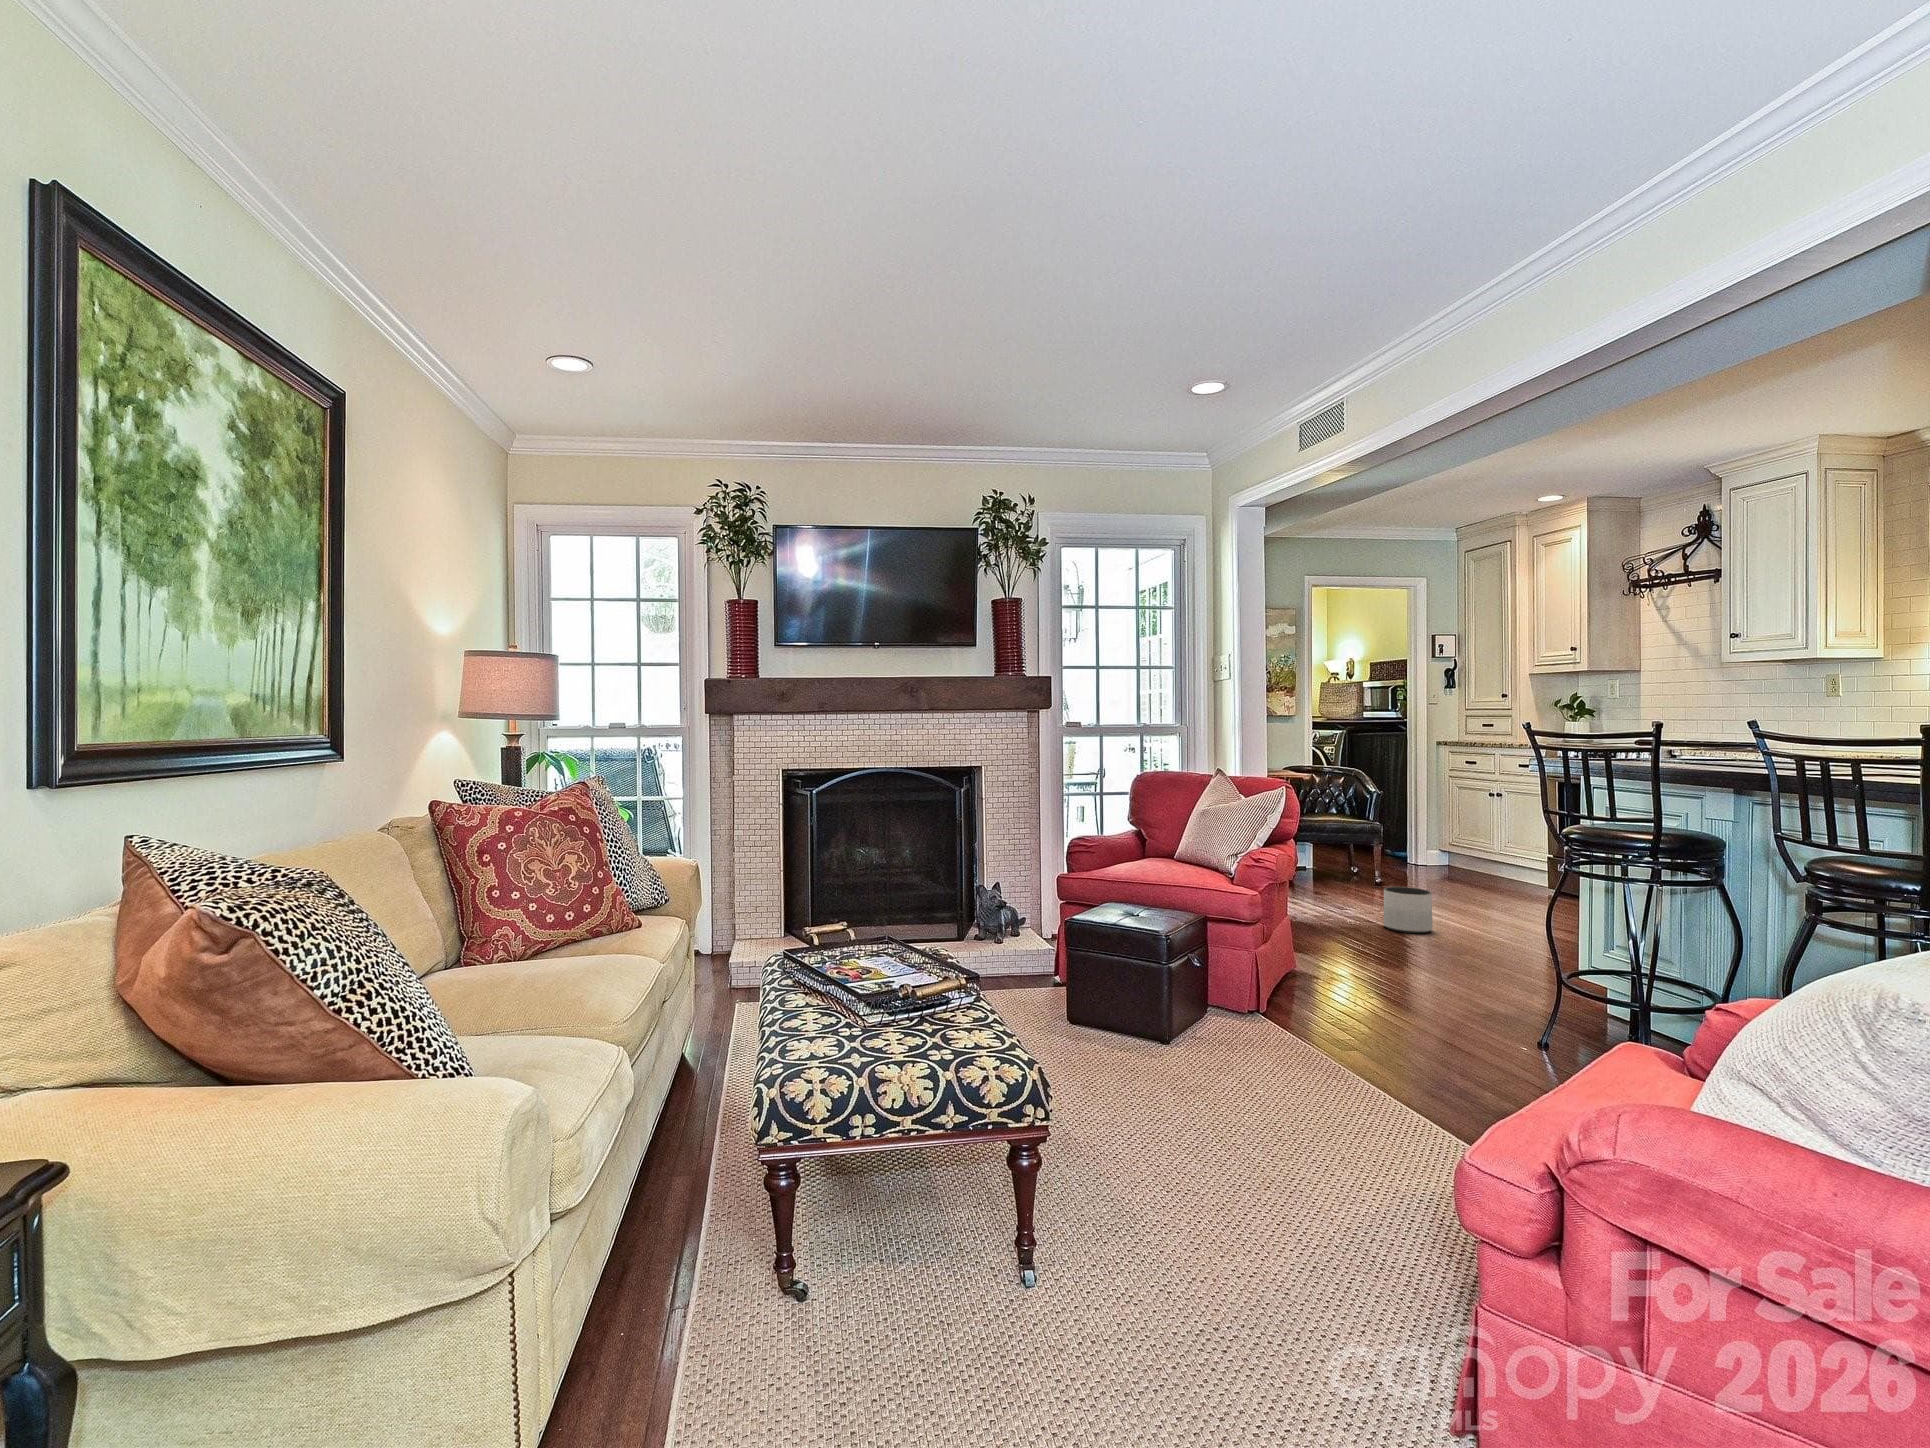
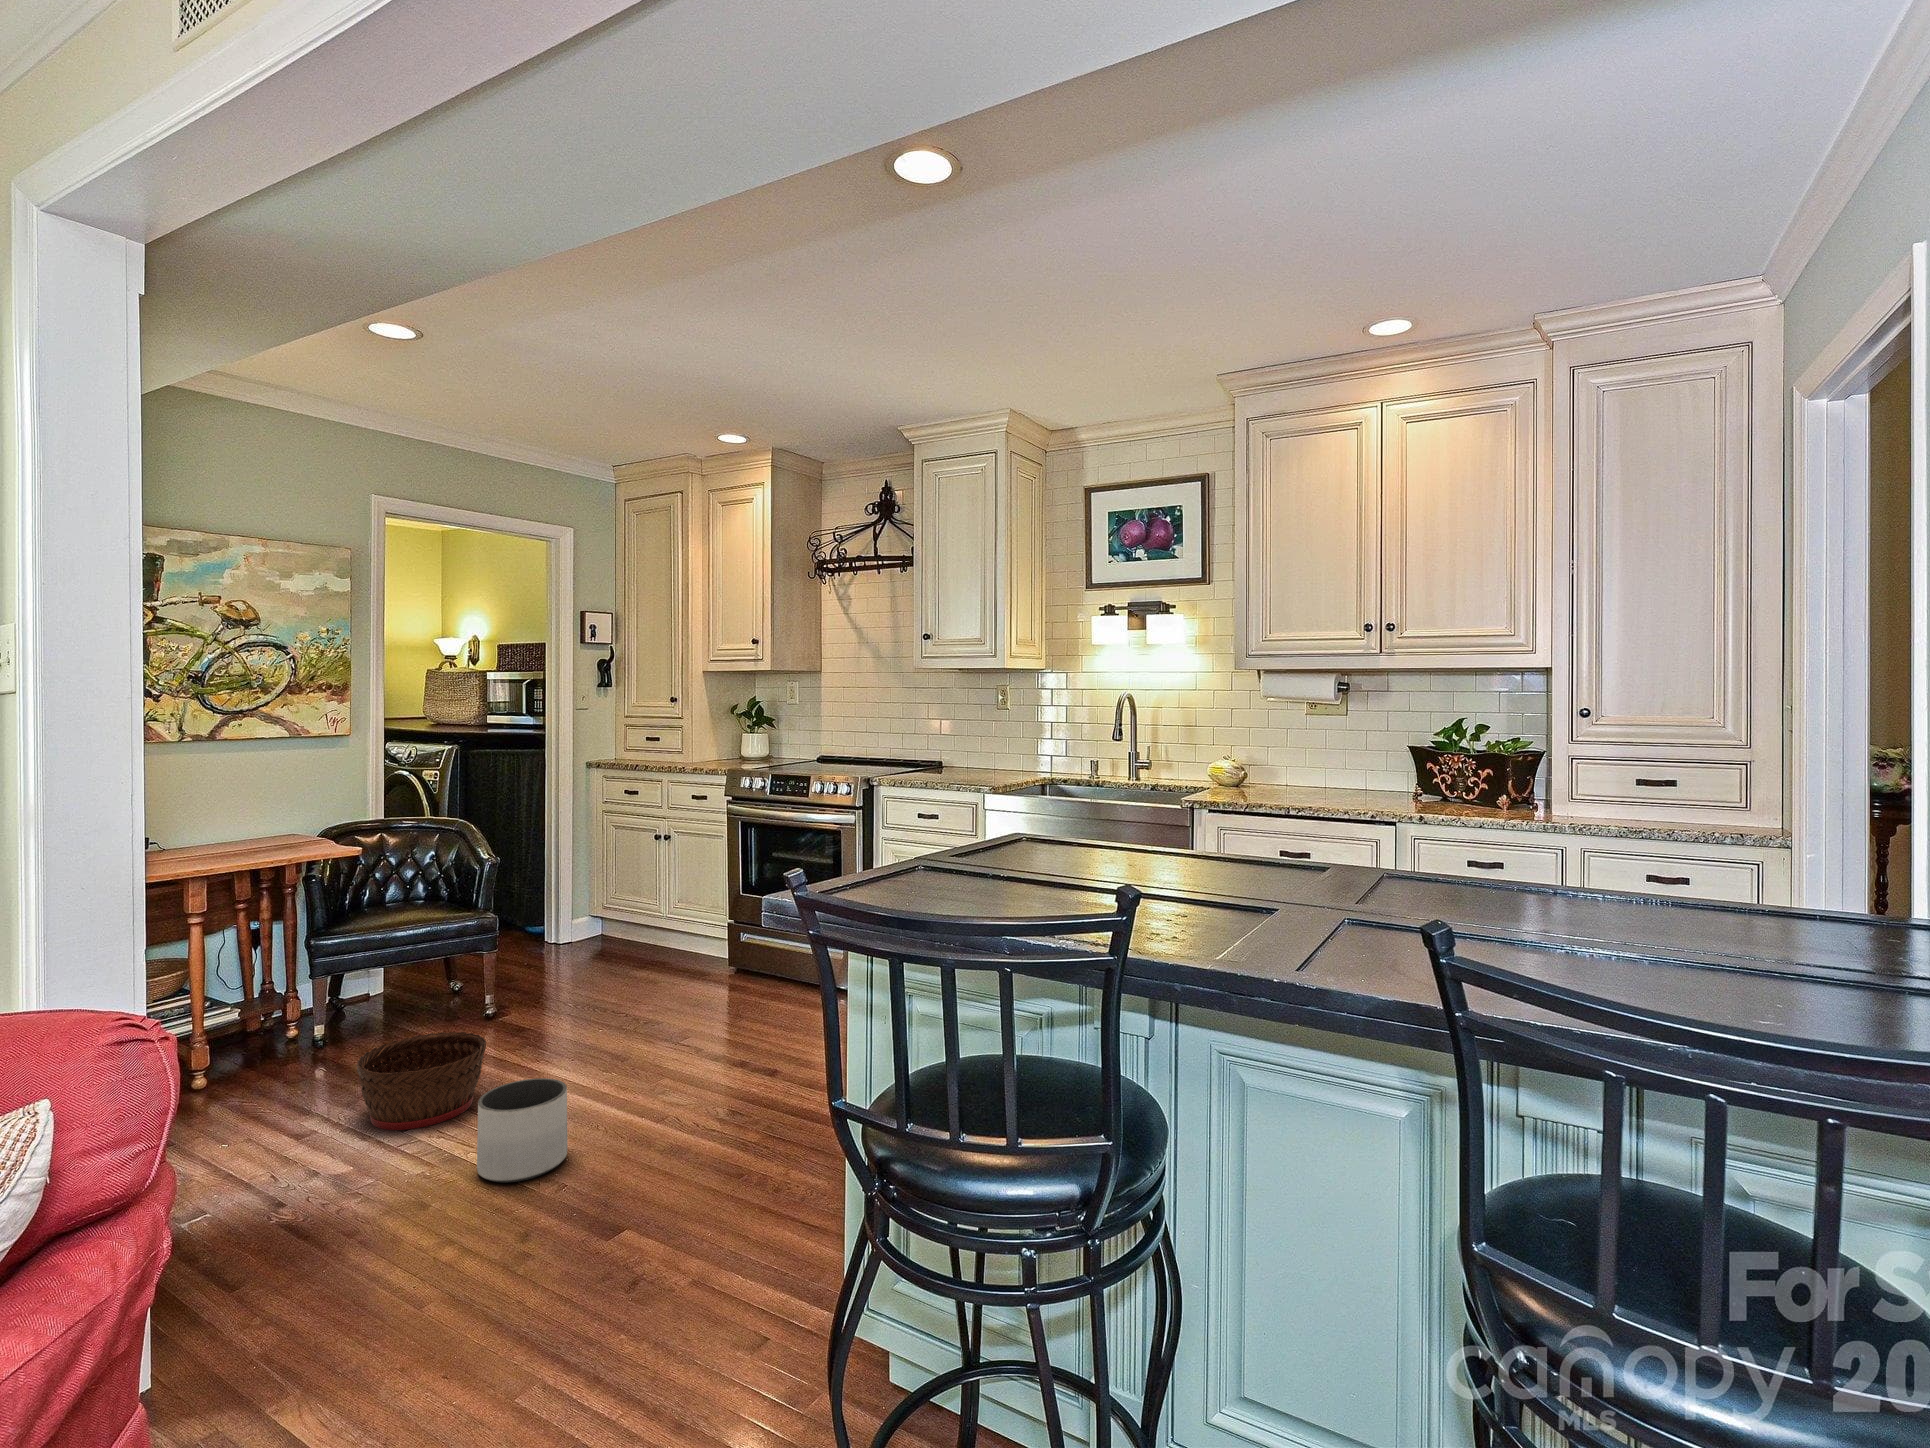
basket: none [1317,869,1383,911] -> present [356,1032,486,1130]

